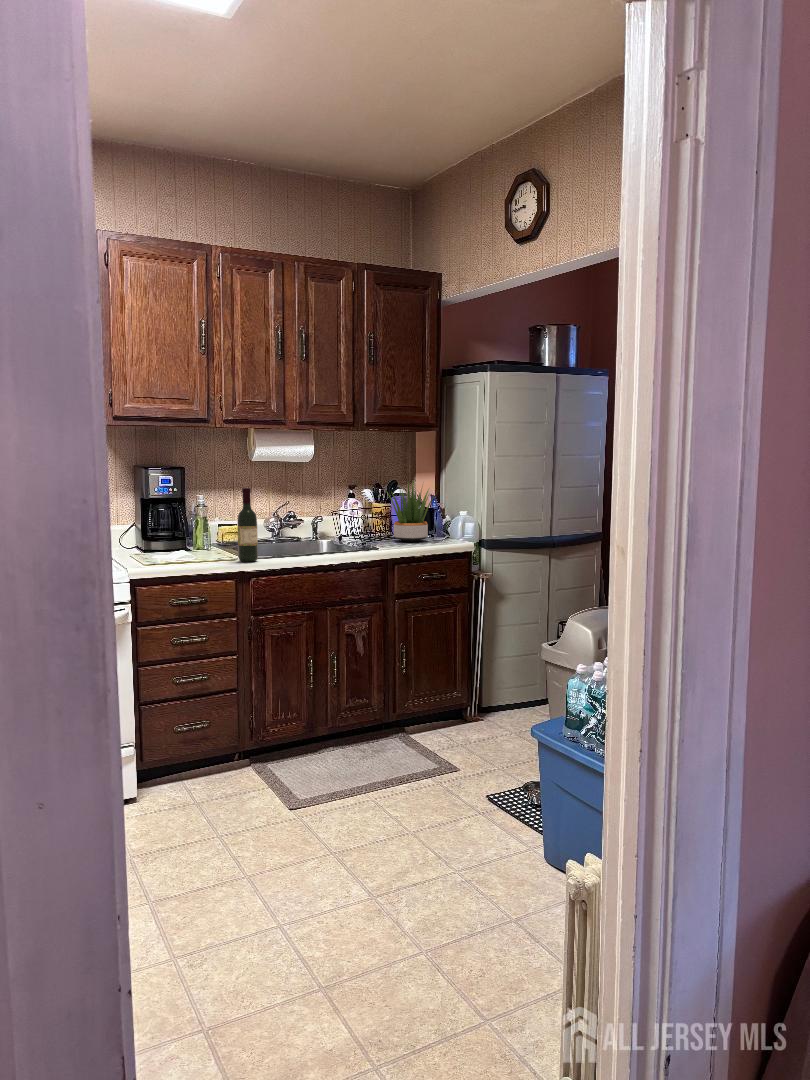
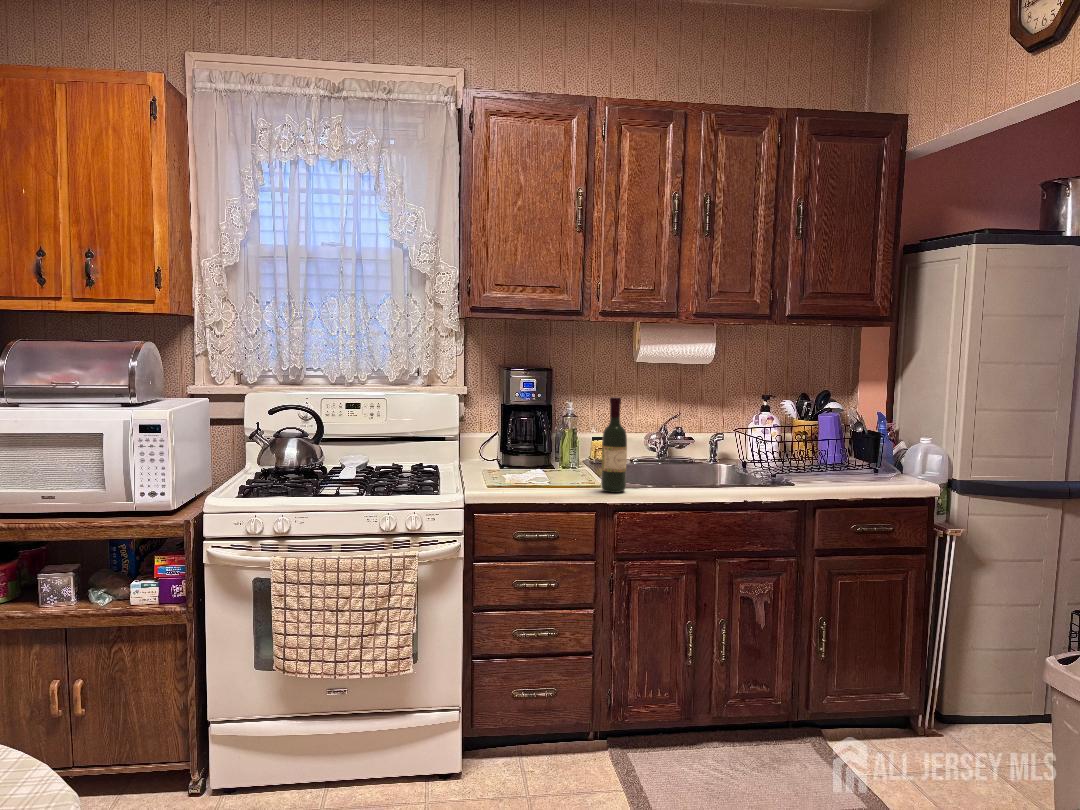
potted plant: present [387,482,435,542] -> none [811,393,887,476]

